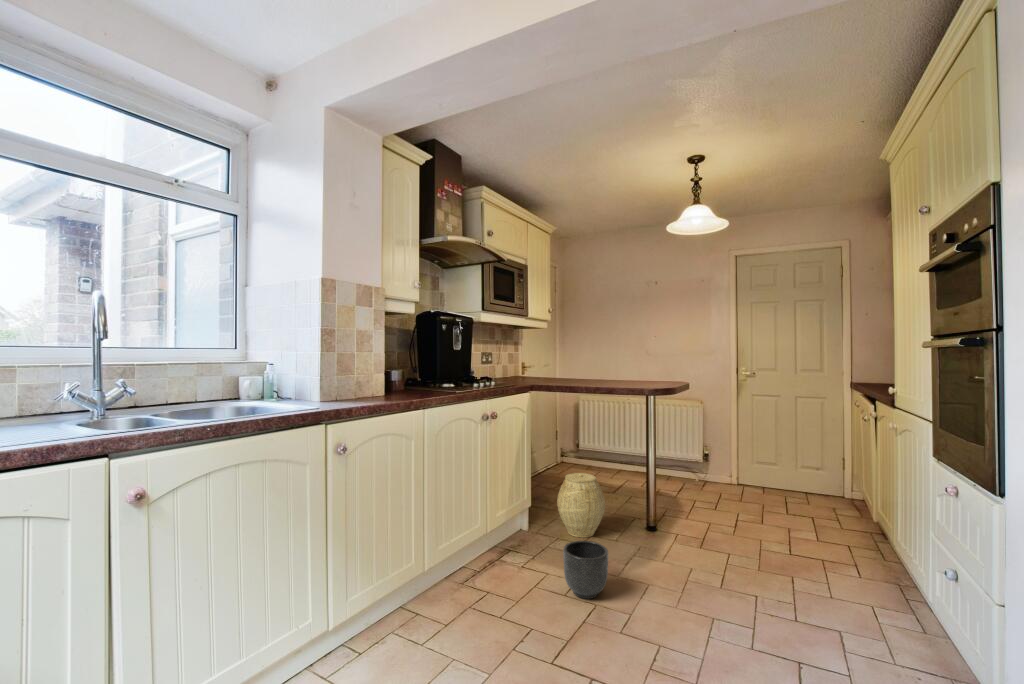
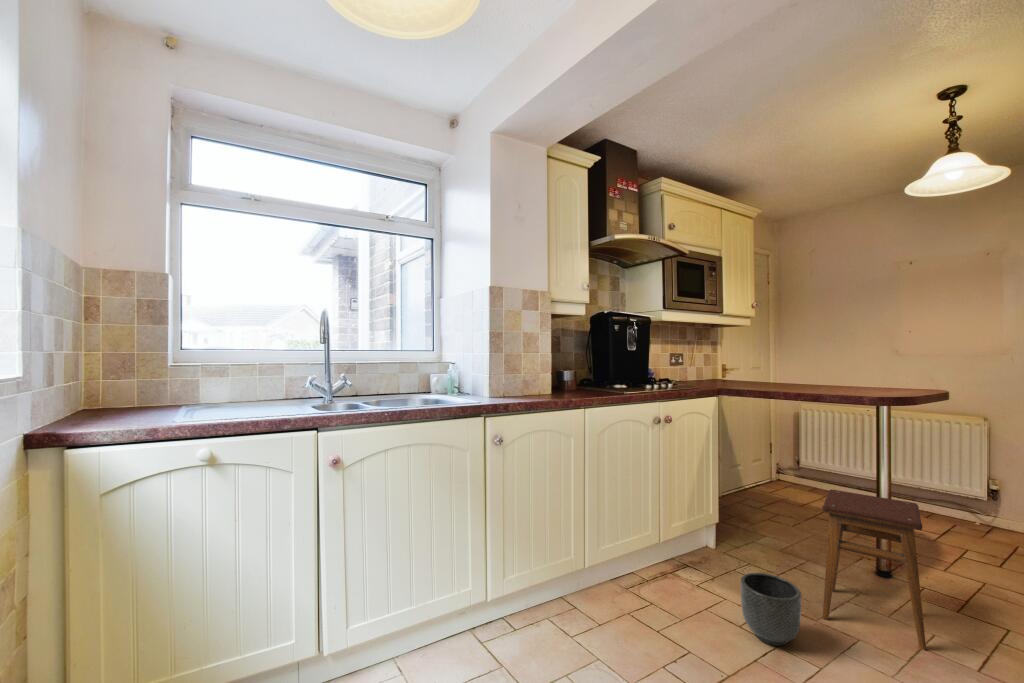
stool: none [617,464,682,575] -> present [822,489,926,651]
woven basket: present [557,473,605,538] -> none [750,493,815,571]

